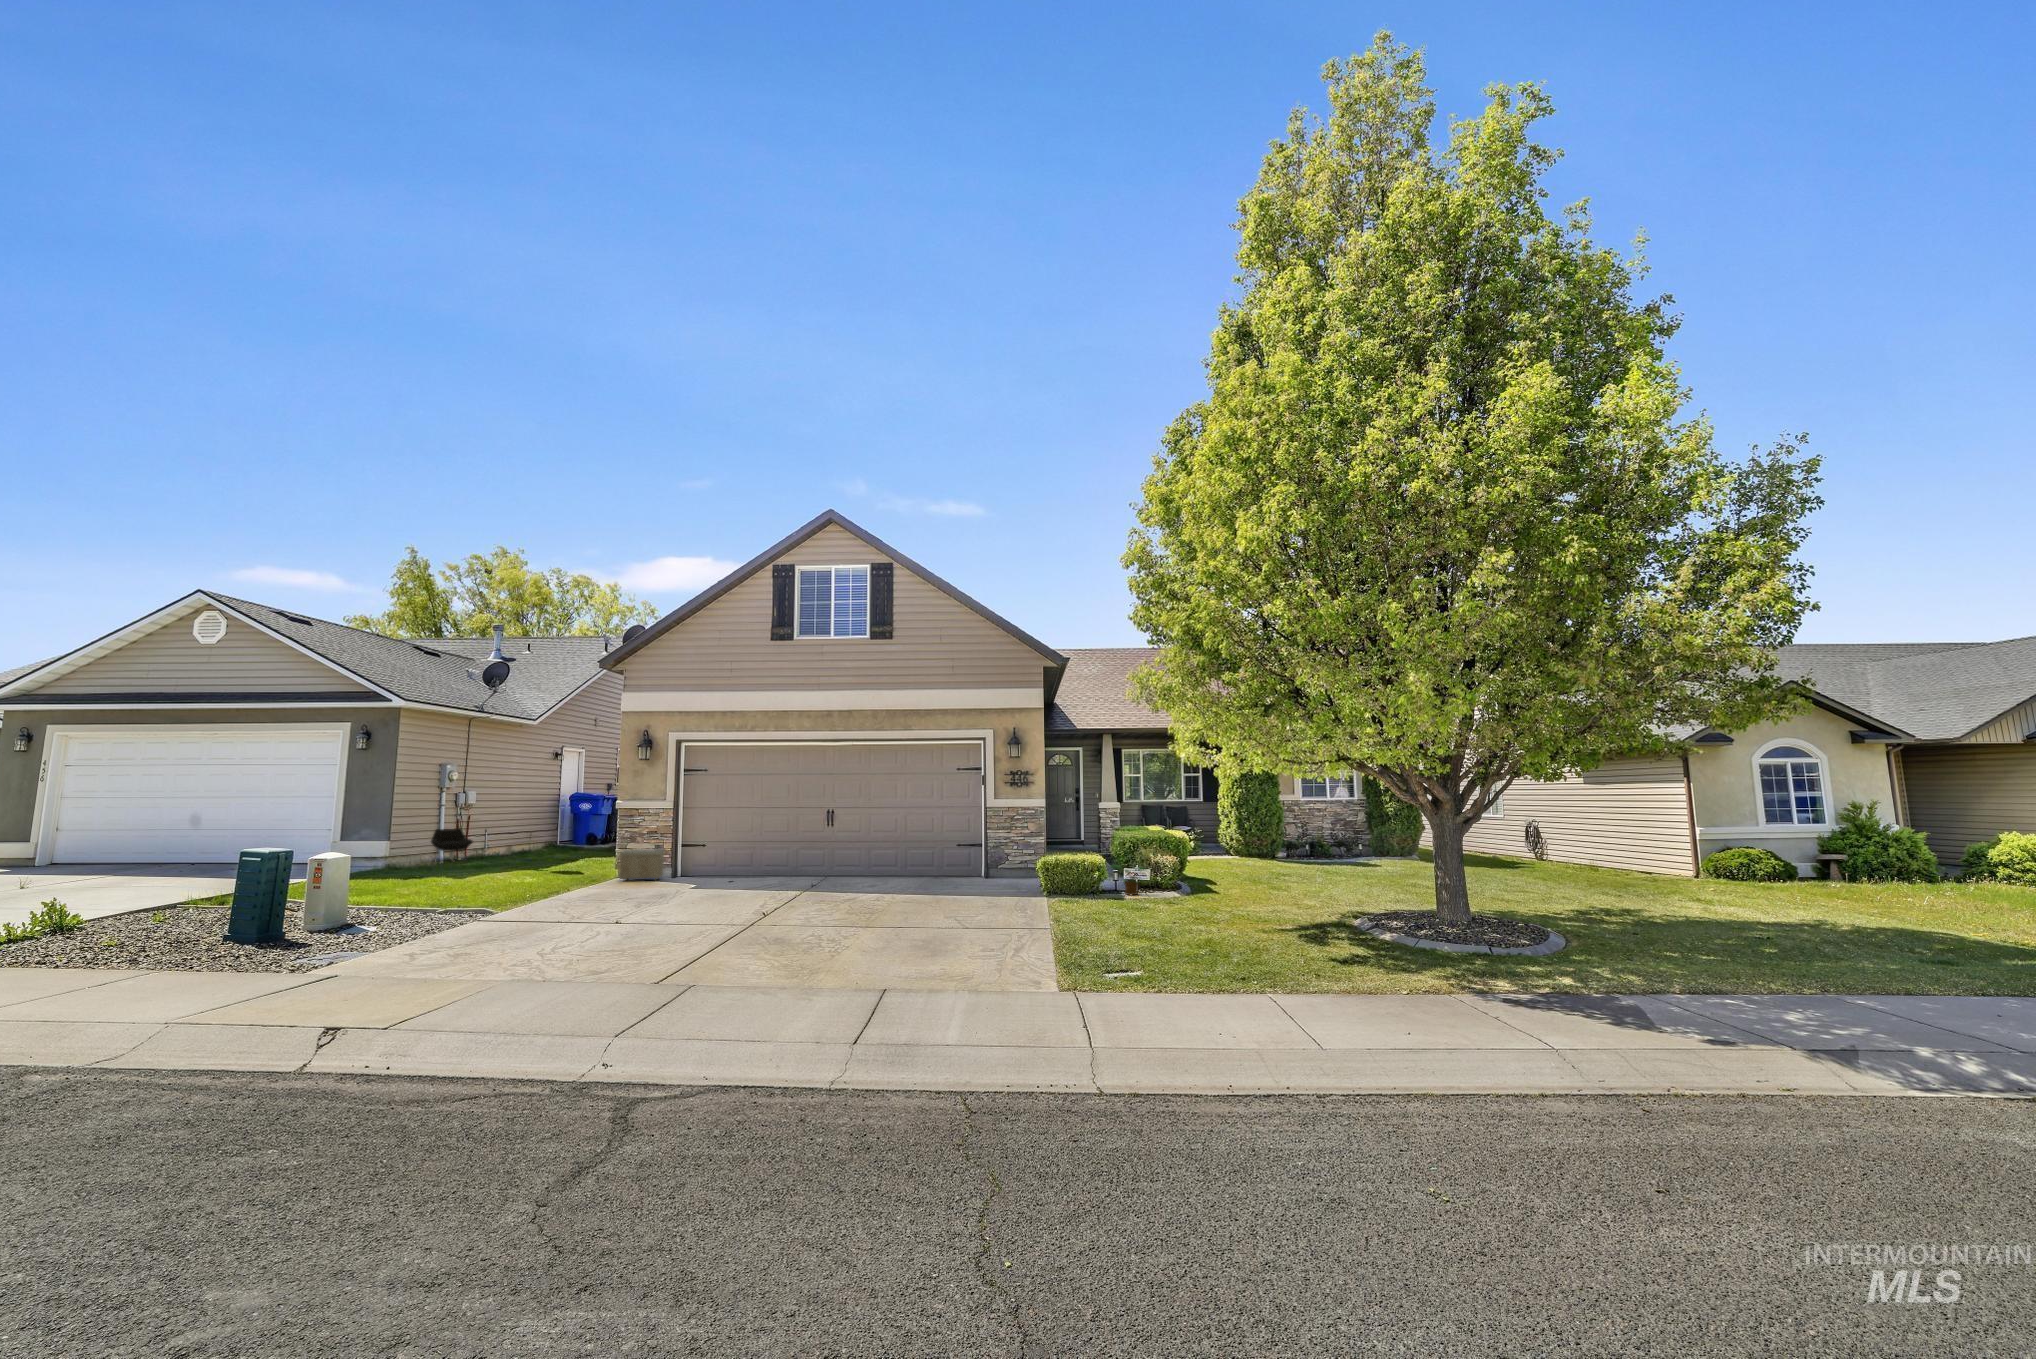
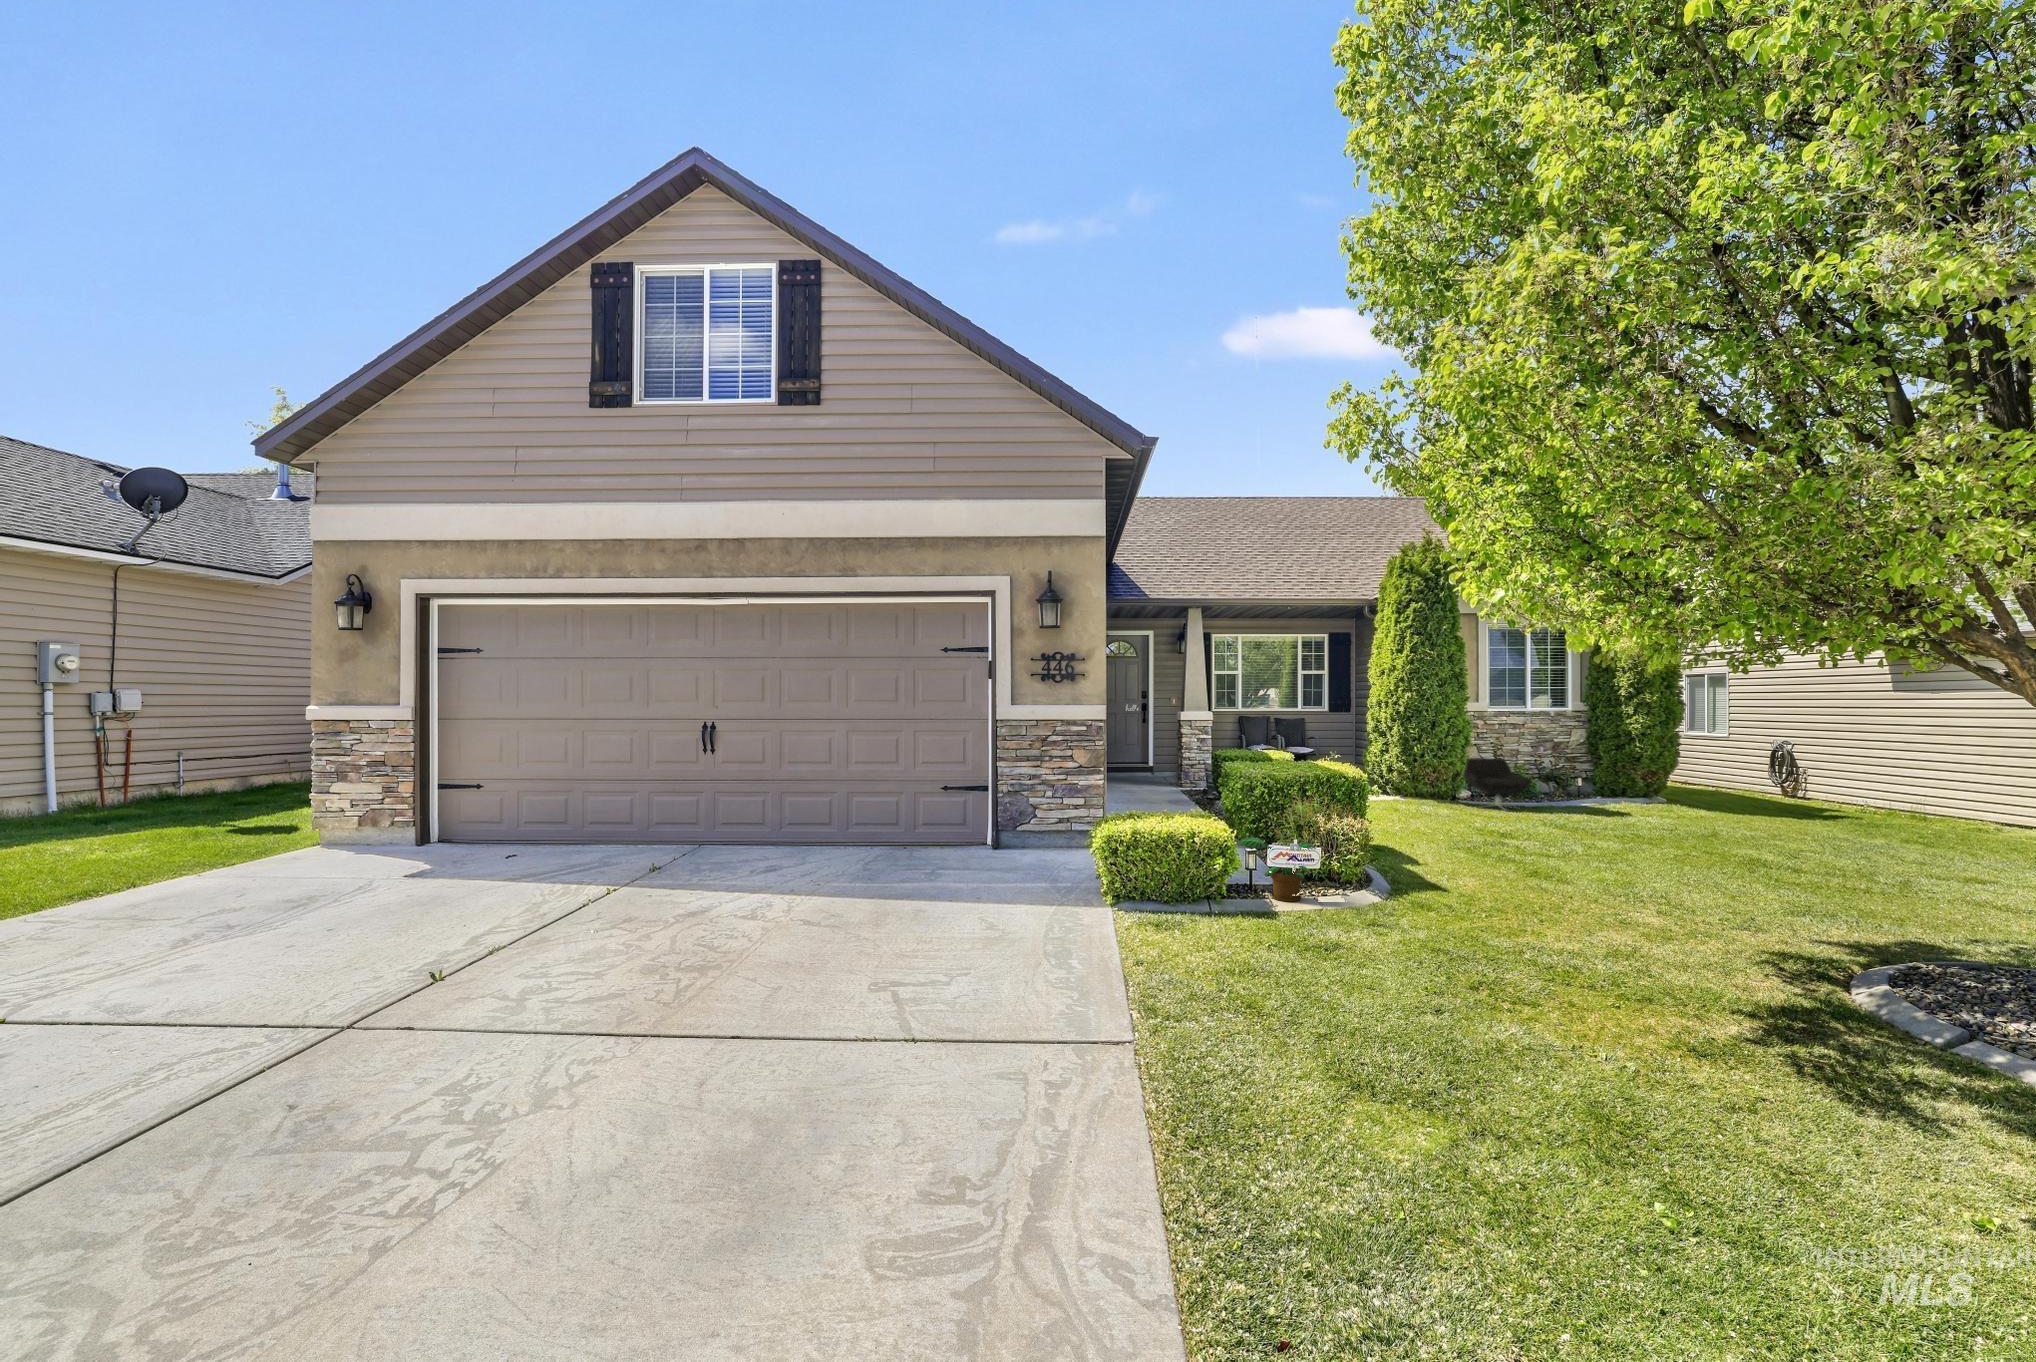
lounge chair: present [431,828,473,860] -> present [1464,758,1532,808]
storage bench: present [619,850,664,879] -> none [301,795,400,855]

